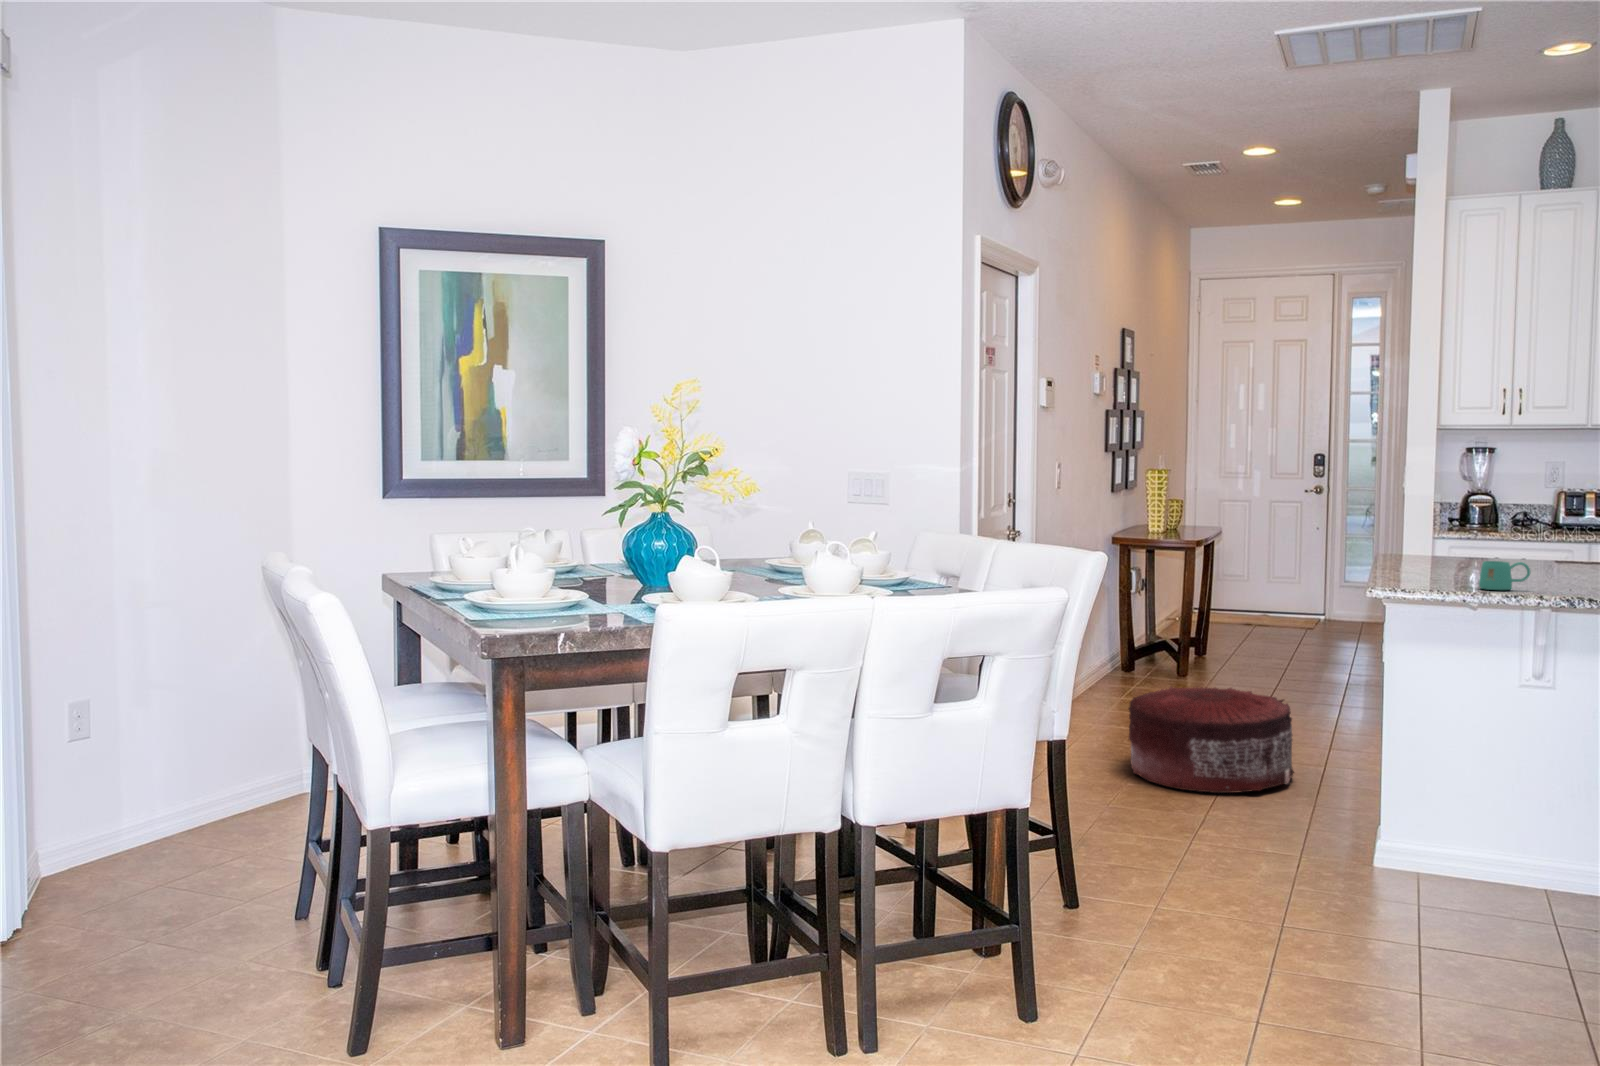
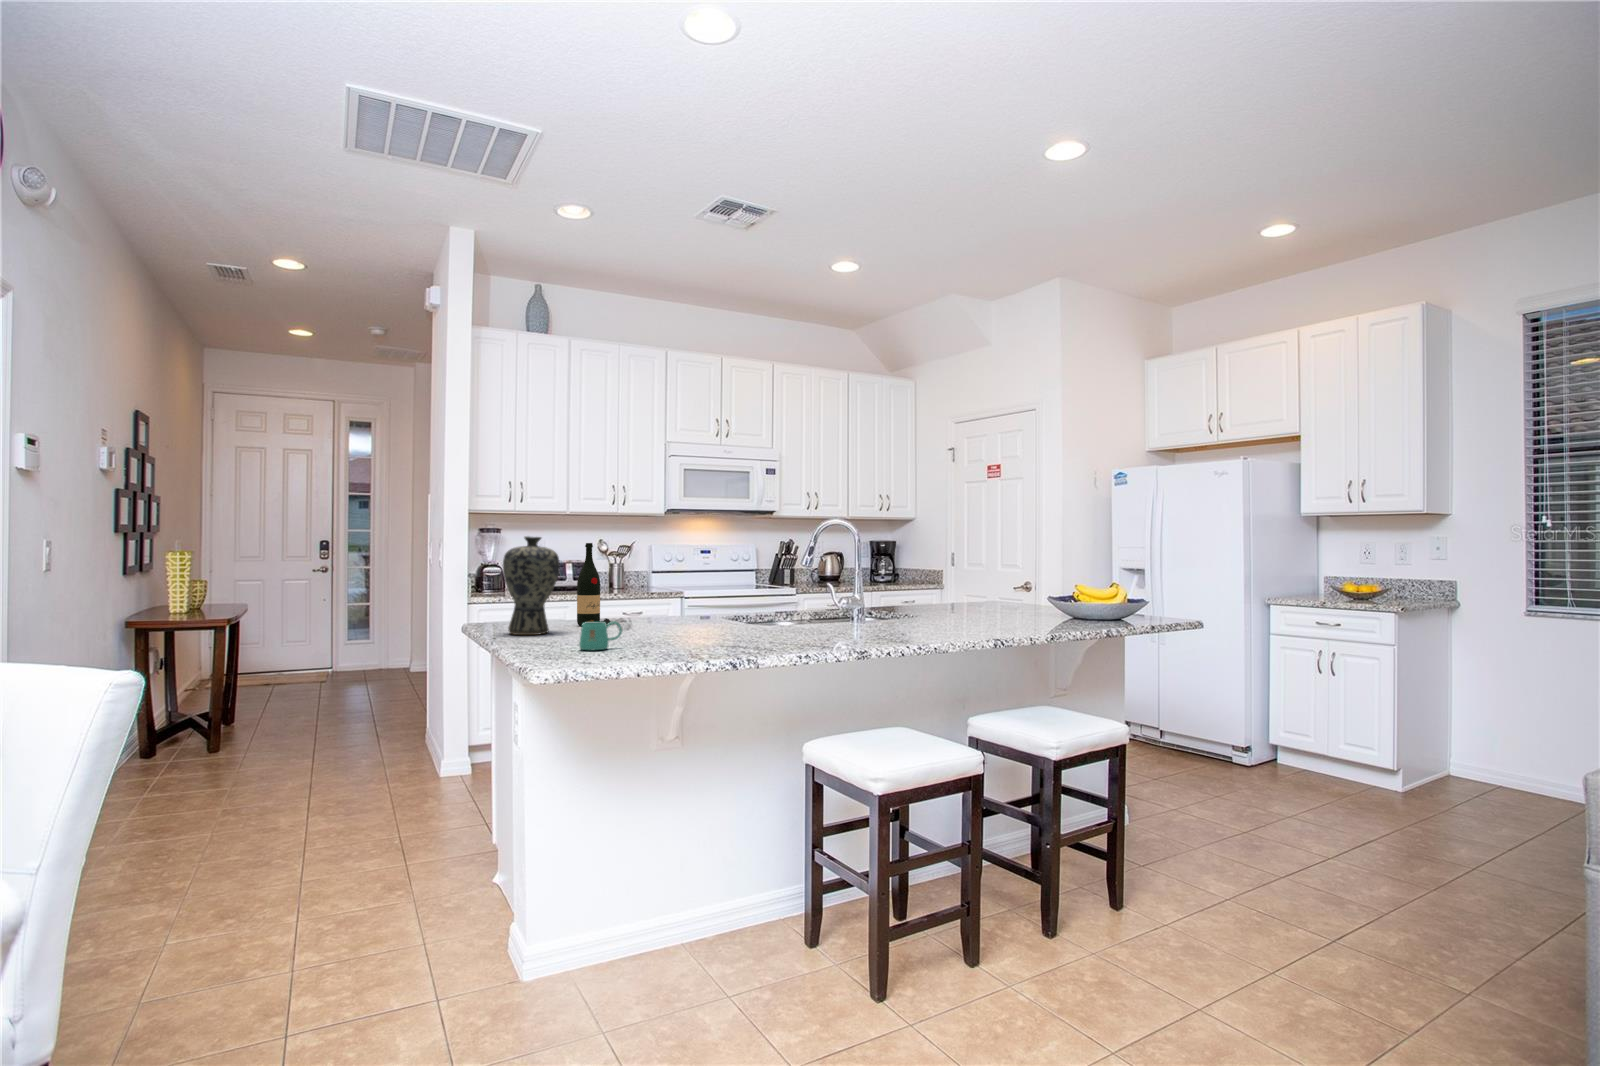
vase: none [1427,466,1493,573] -> present [503,536,560,635]
wine bottle: none [1526,473,1571,571] -> present [577,543,611,626]
pouf: present [1129,687,1294,793] -> none [156,771,363,912]

